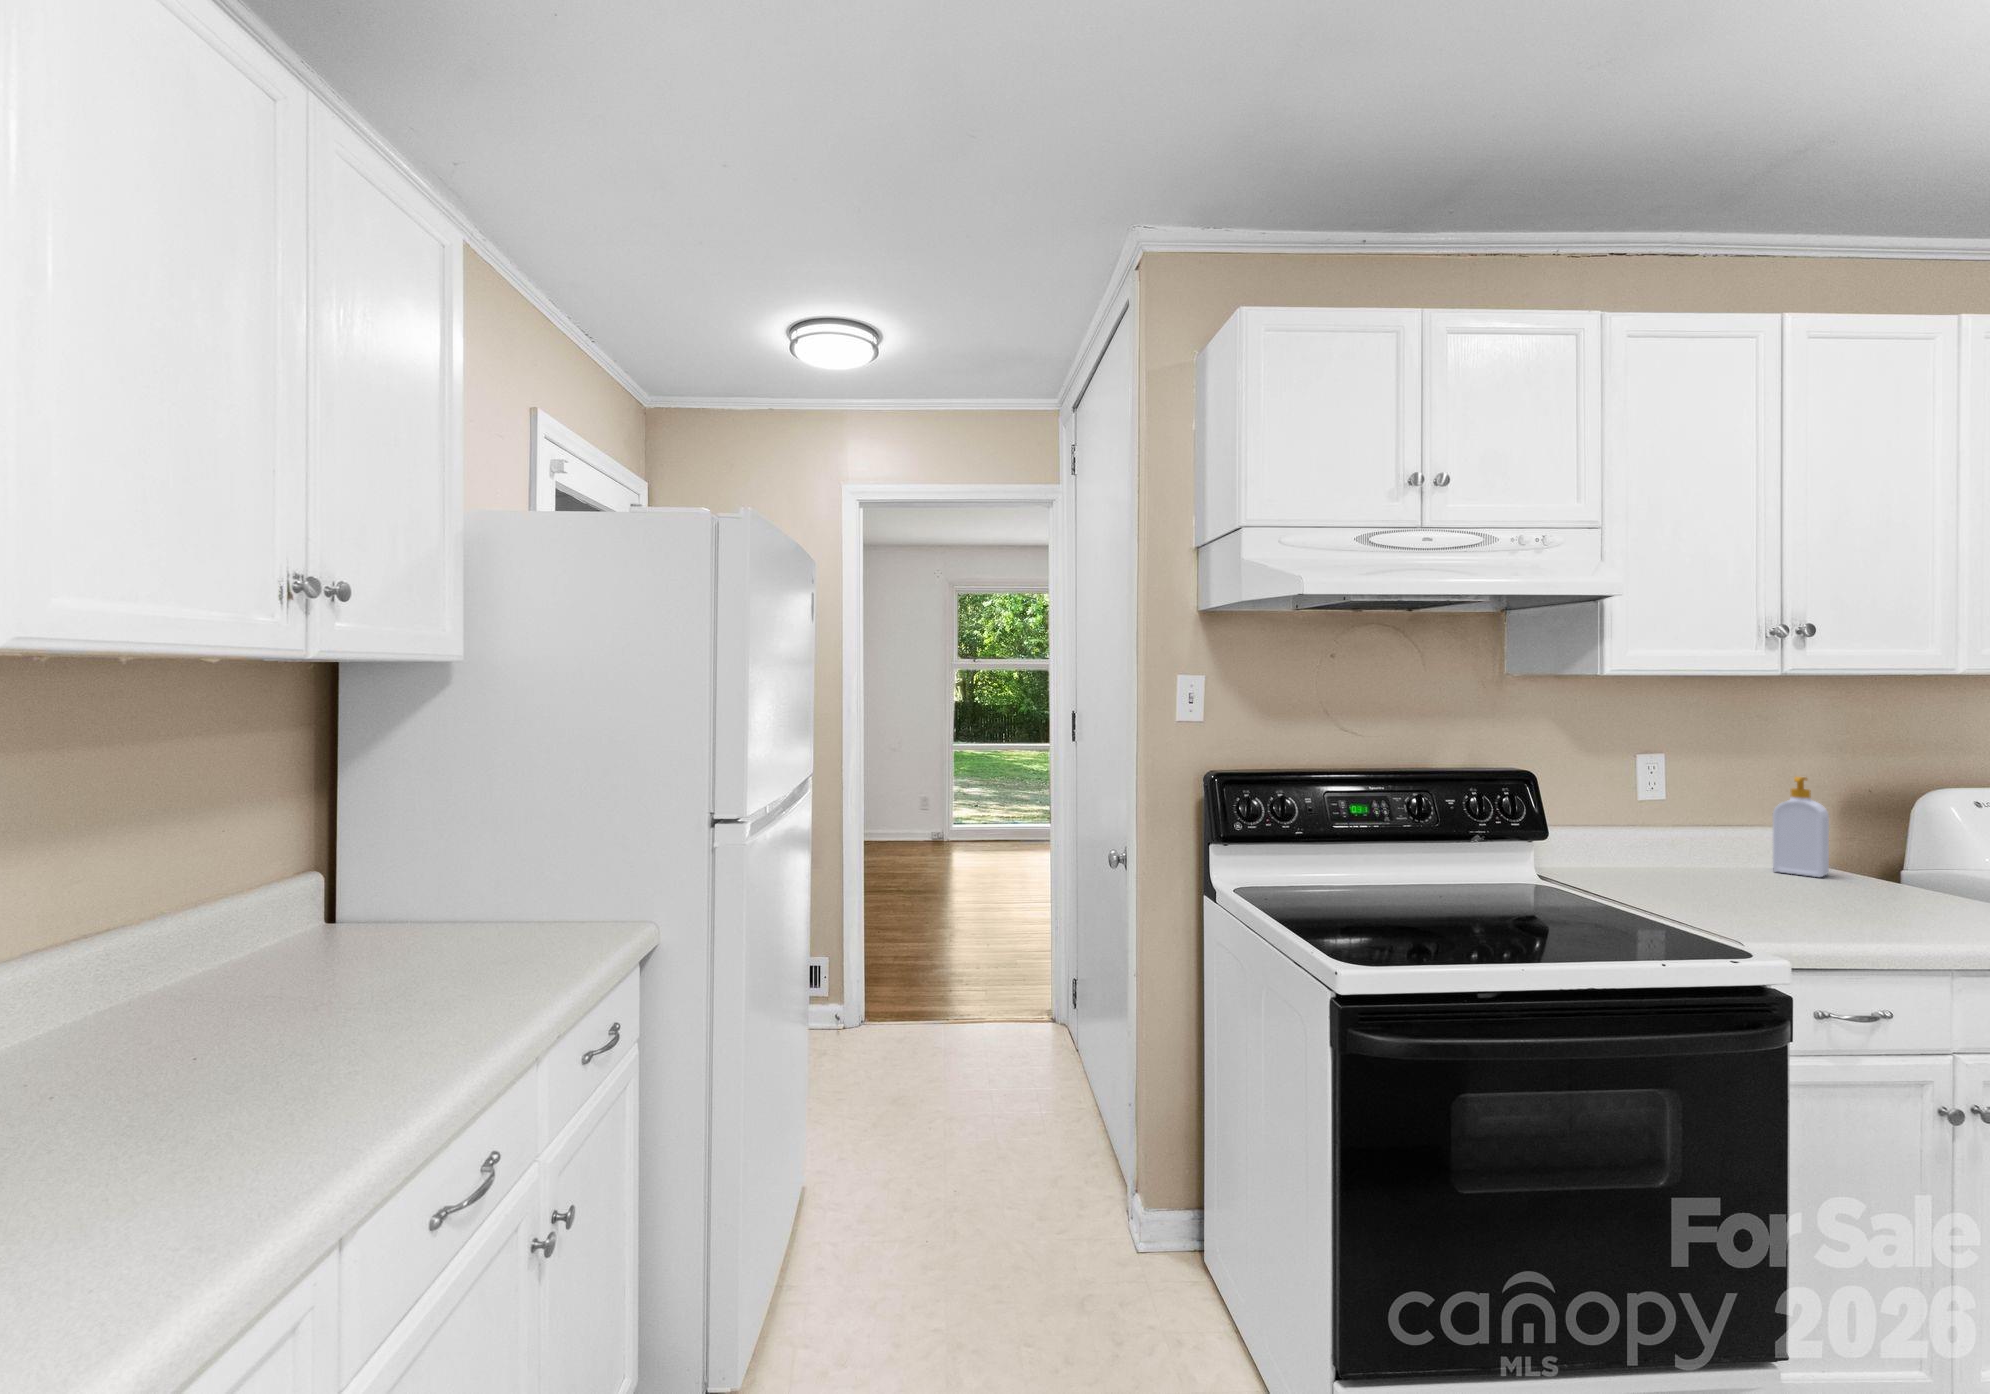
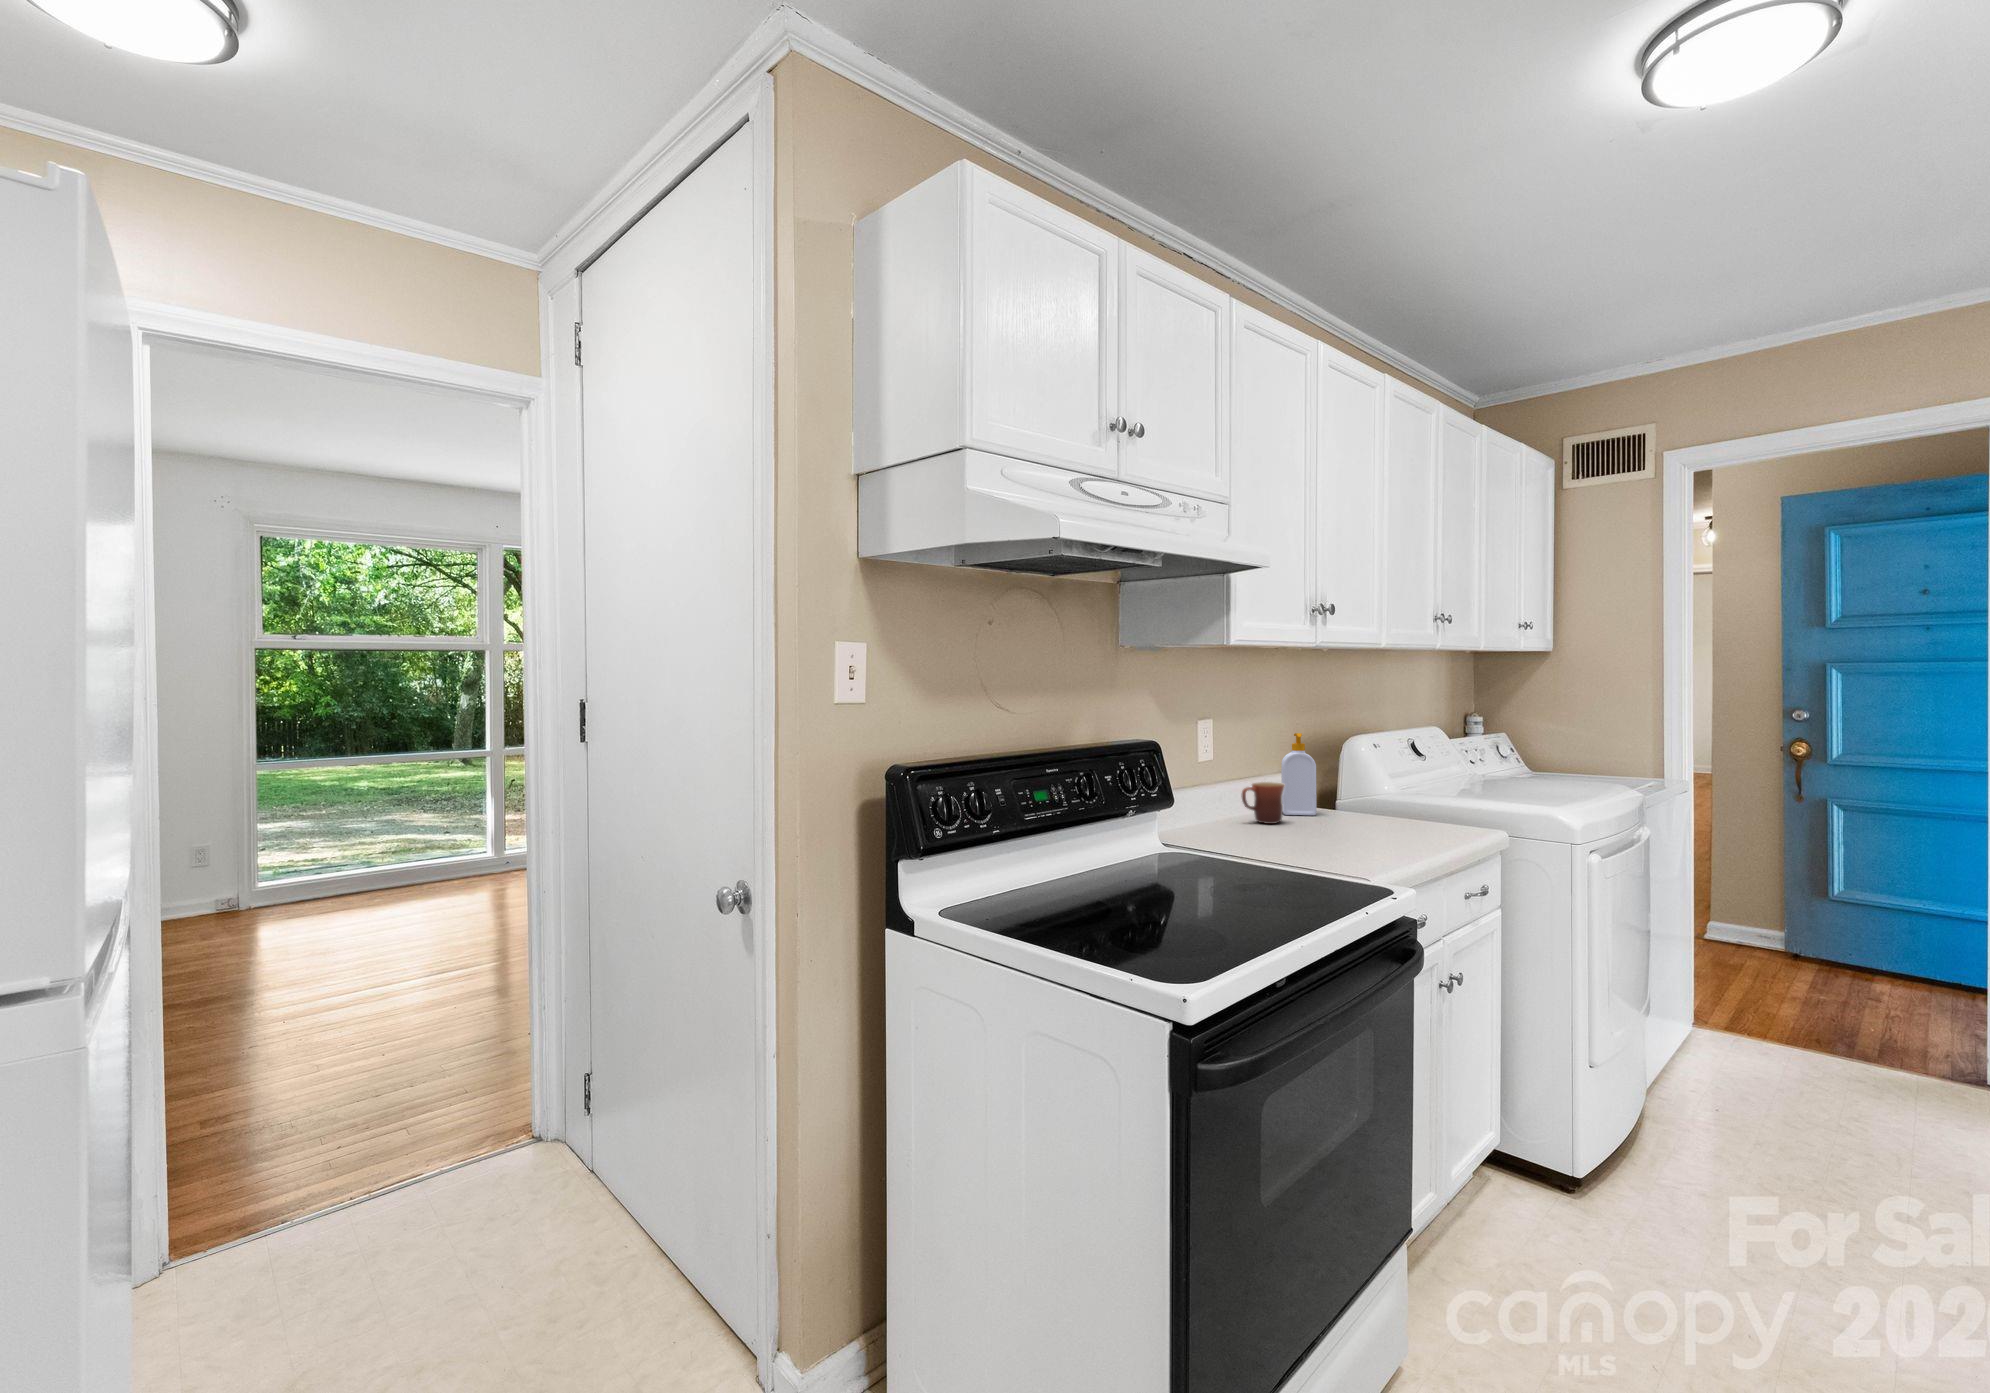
mug: none [1691,829,1756,877] -> present [1241,782,1285,824]

